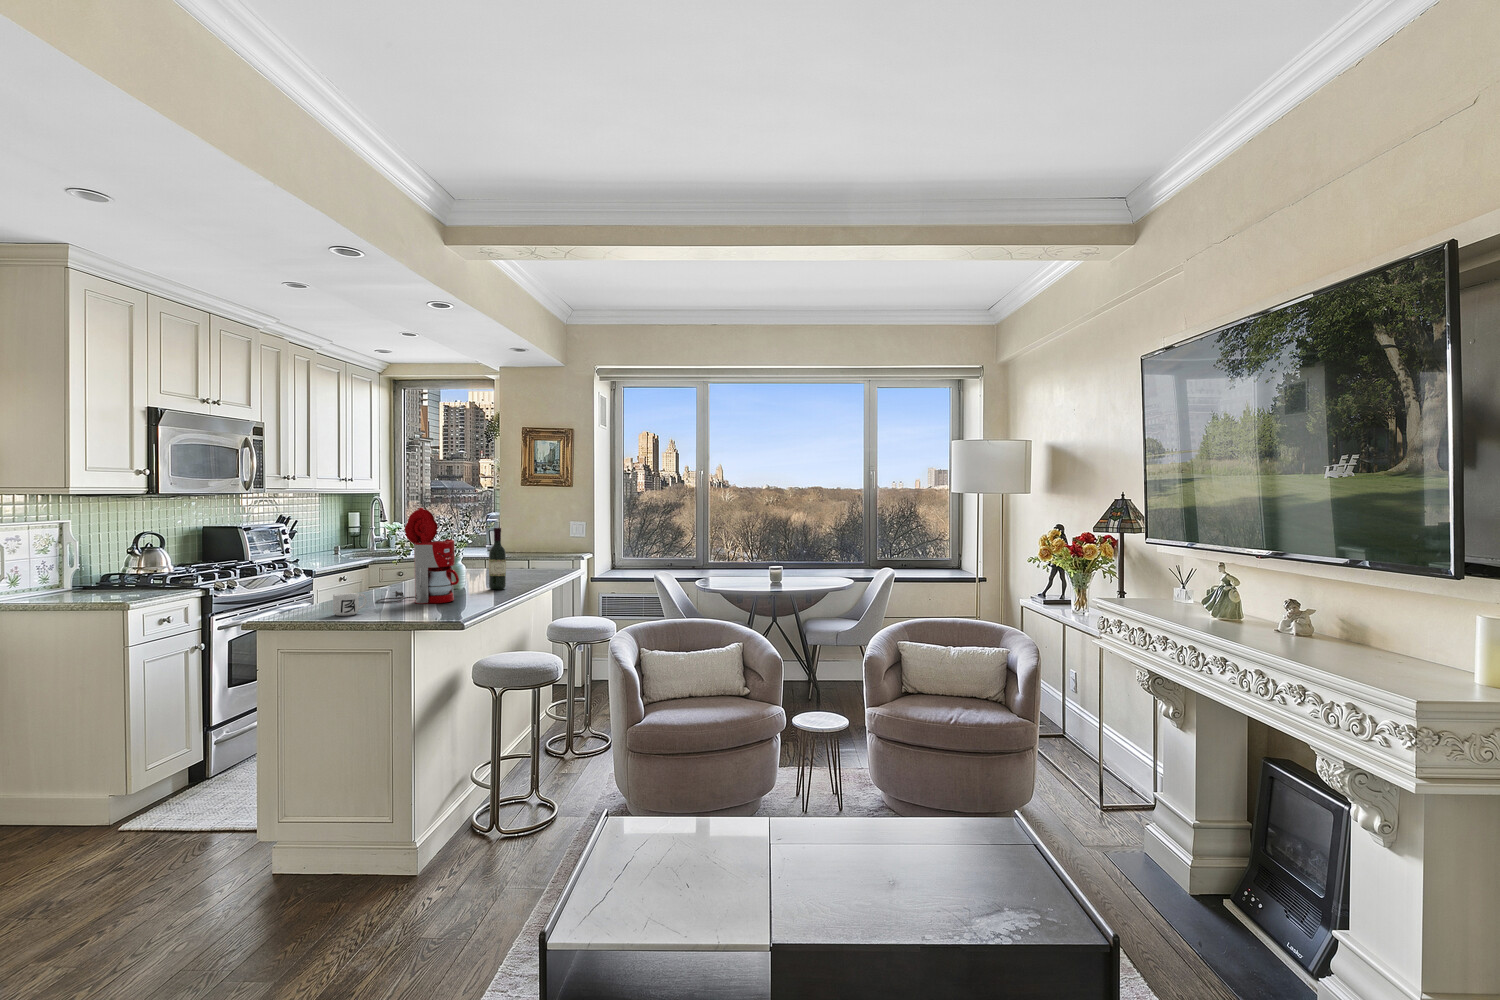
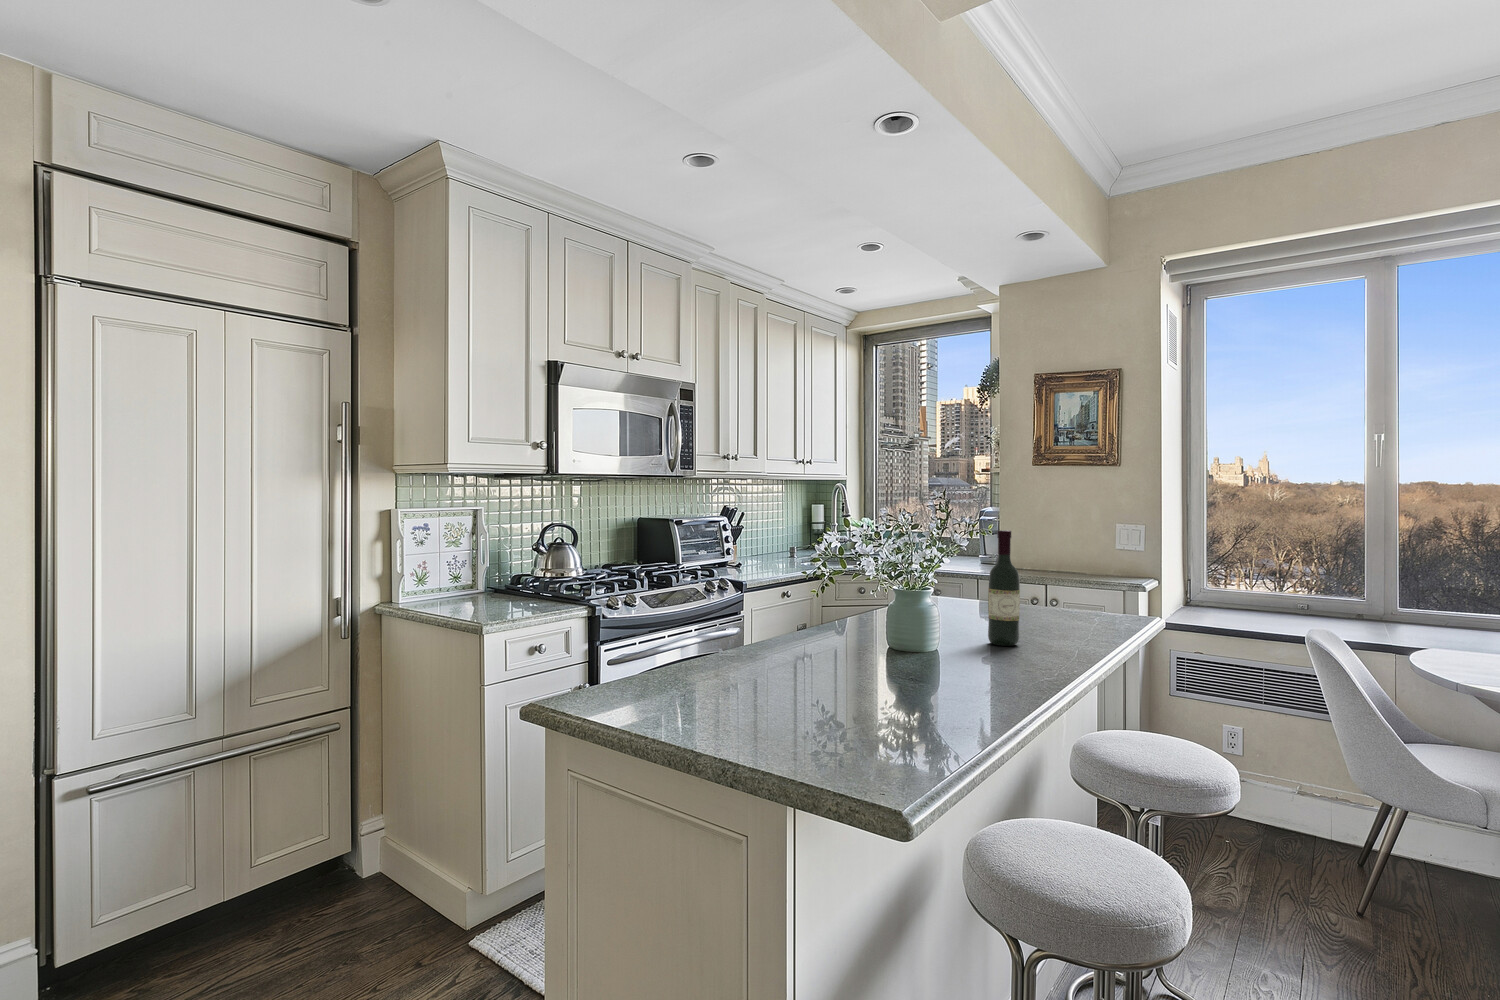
coffee maker: present [376,508,459,604] -> none [787,490,931,677]
mug: present [333,593,367,616] -> none [691,651,753,699]

